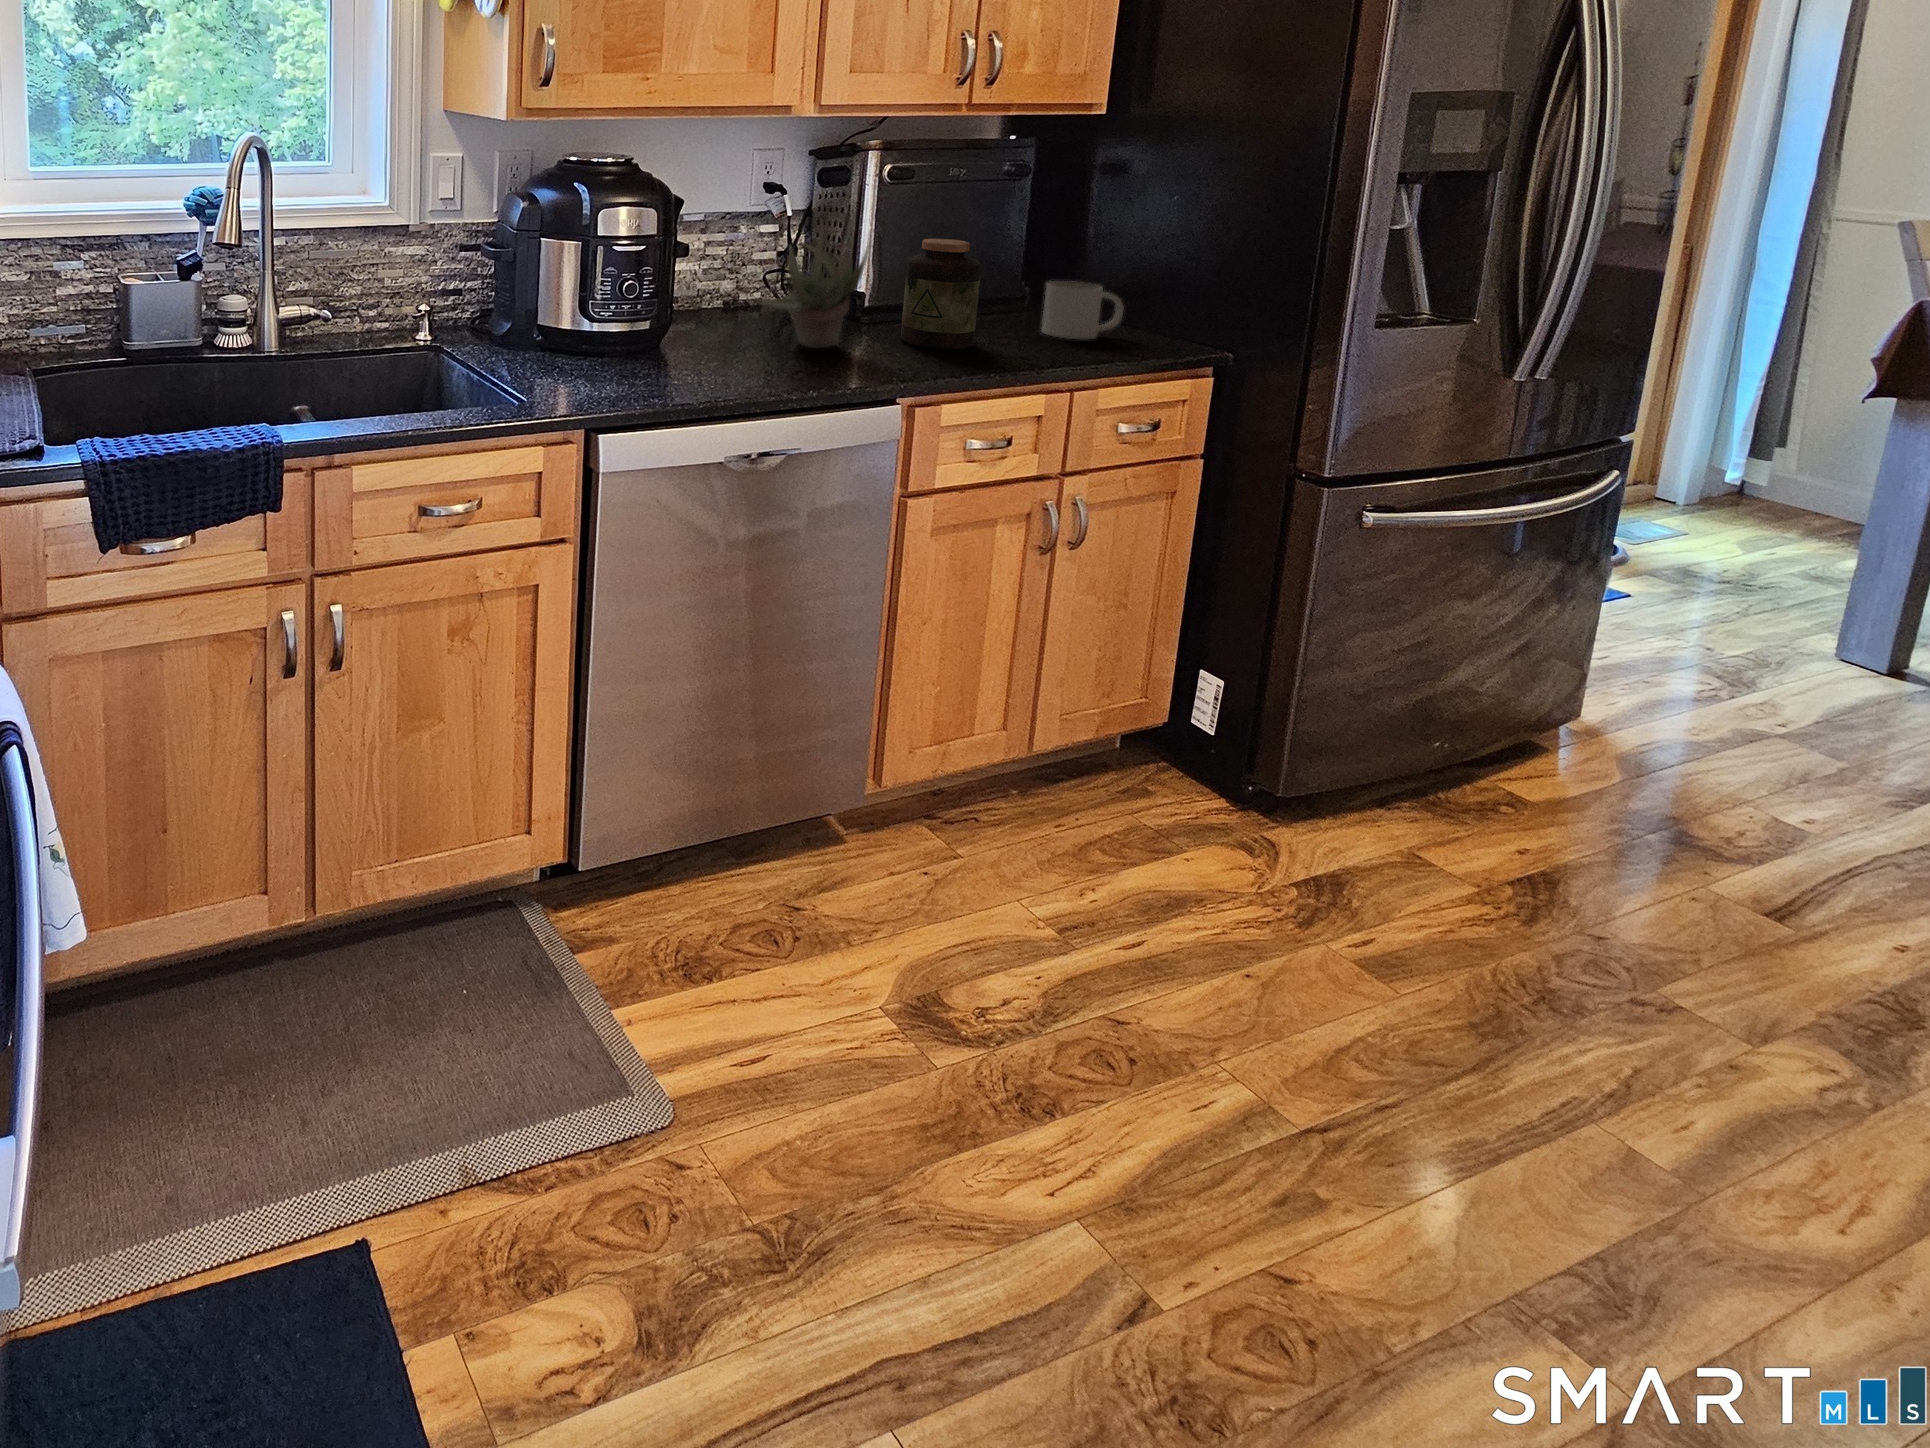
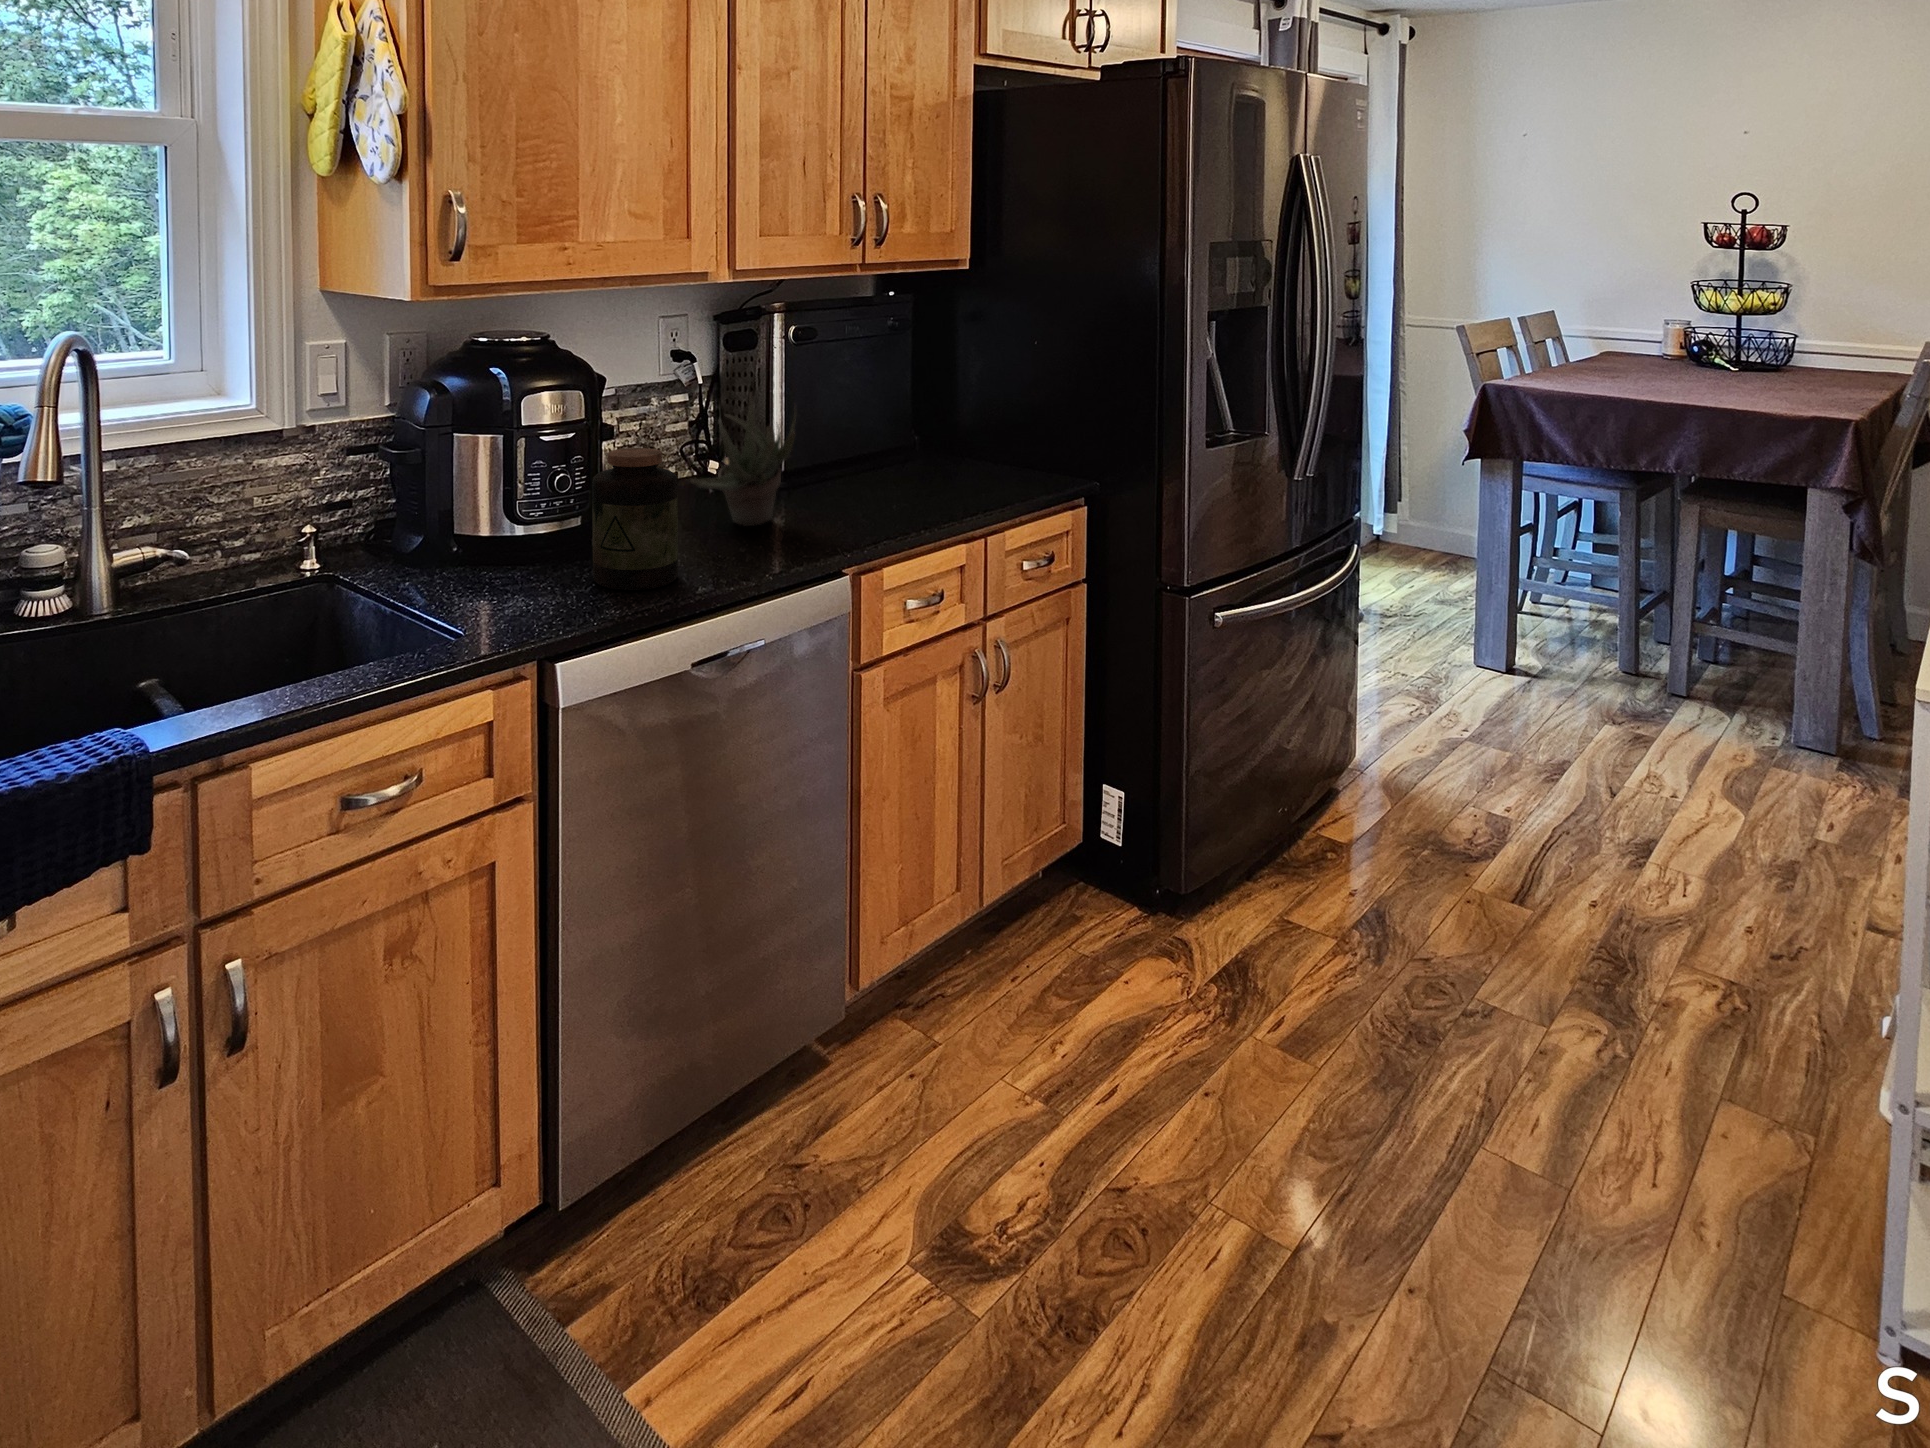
jar: present [901,239,981,349] -> present [592,448,678,590]
mug: present [1042,281,1123,339] -> none [945,430,1011,487]

